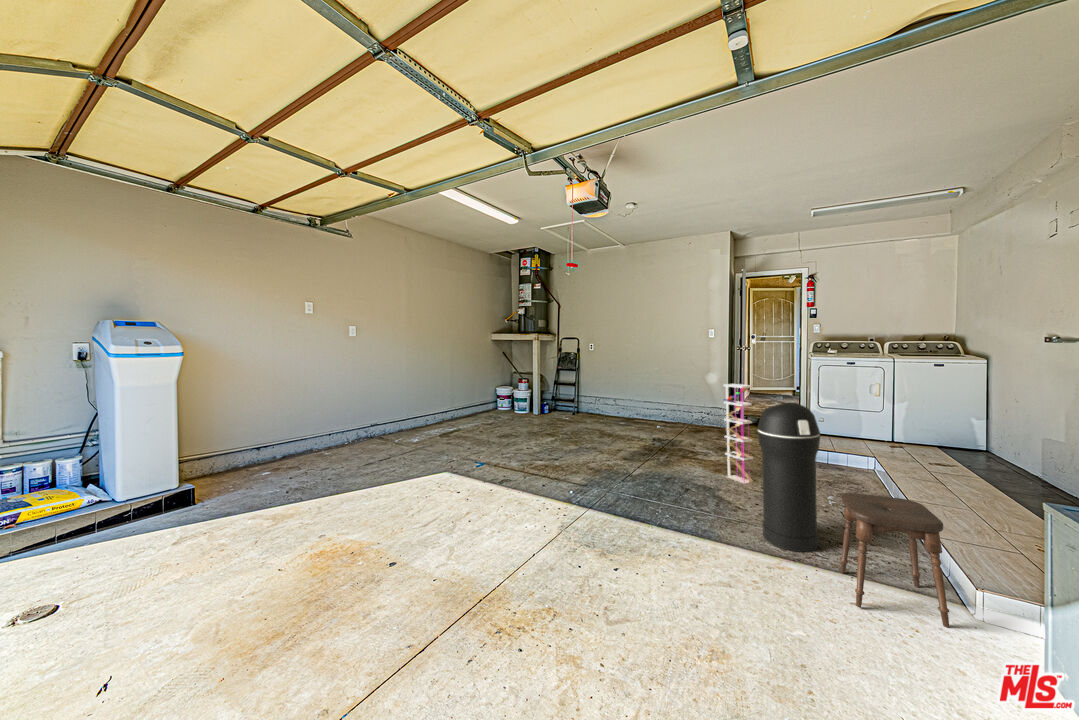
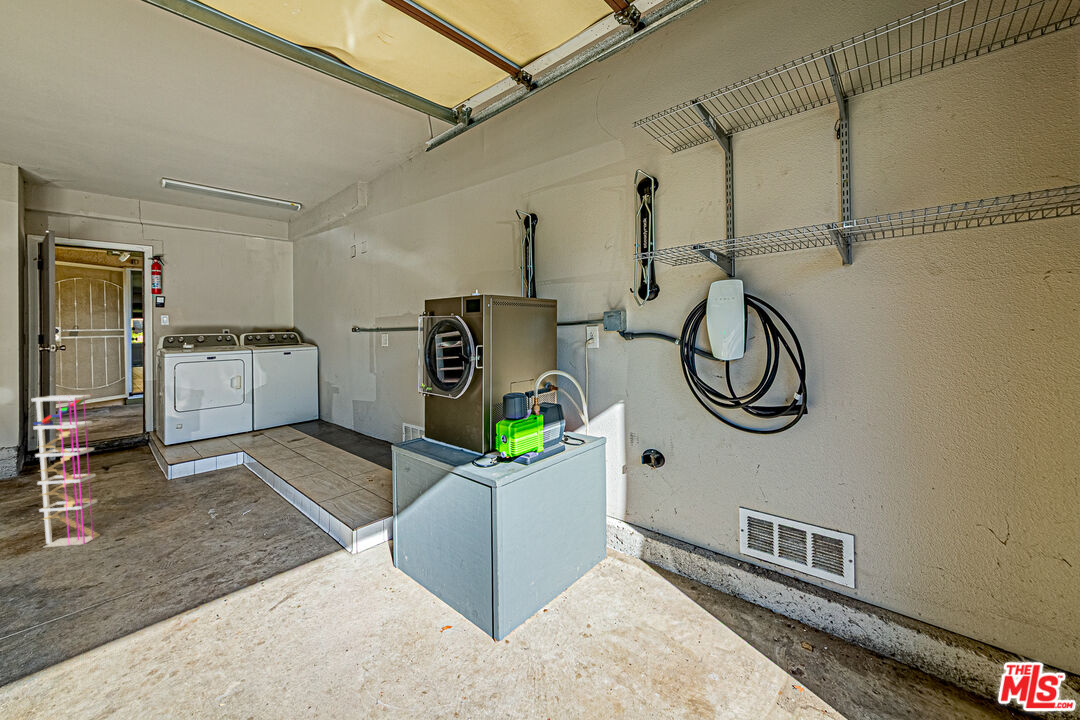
trash can: present [757,403,820,552] -> none [127,408,218,601]
stool: present [840,493,949,628] -> none [249,481,342,606]

